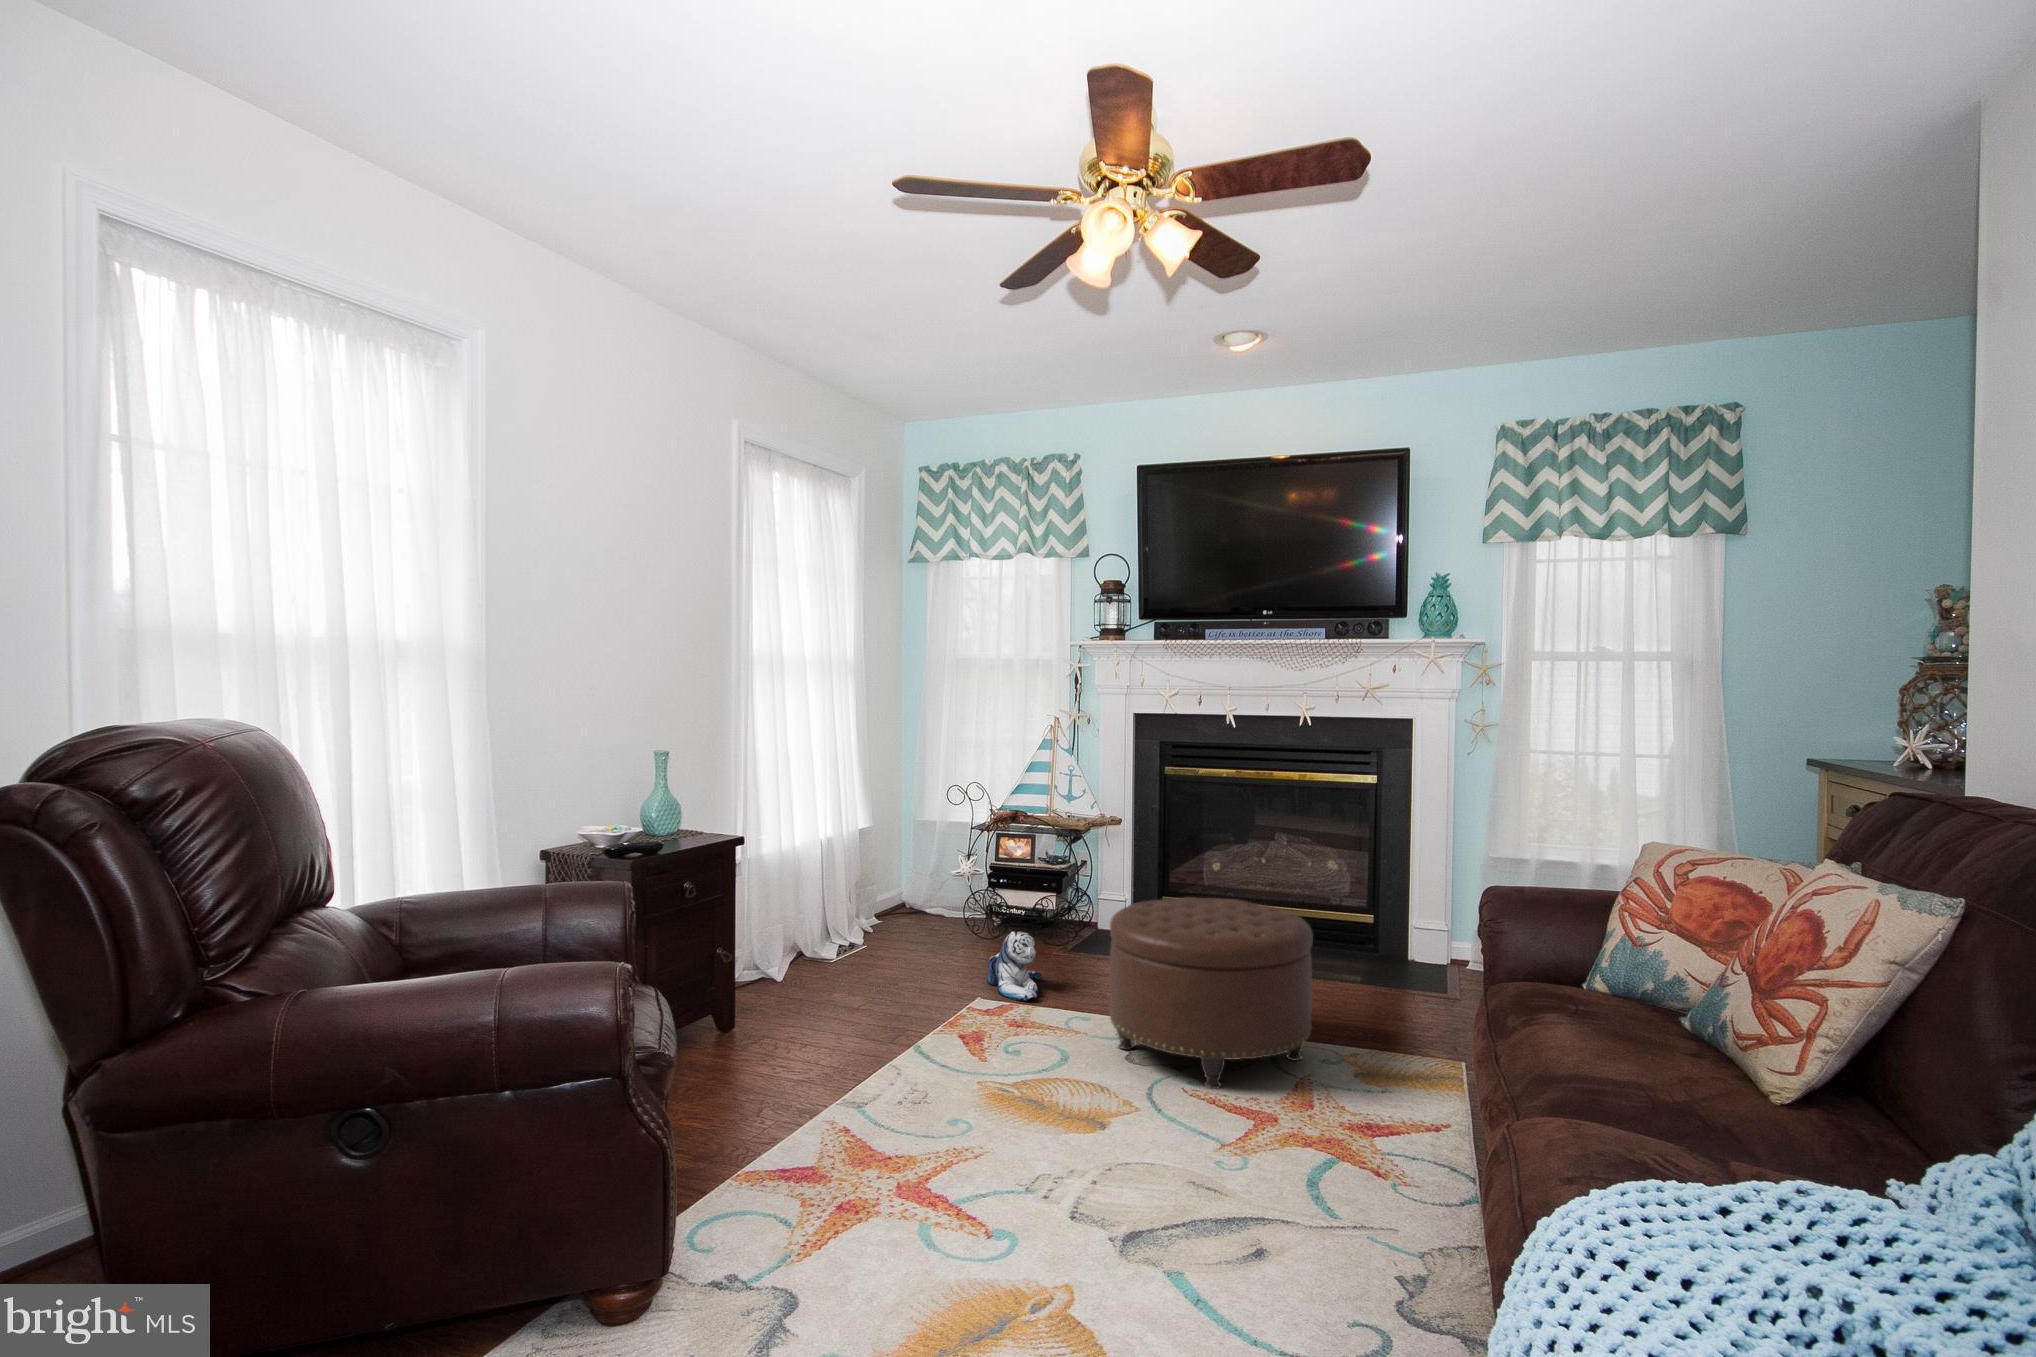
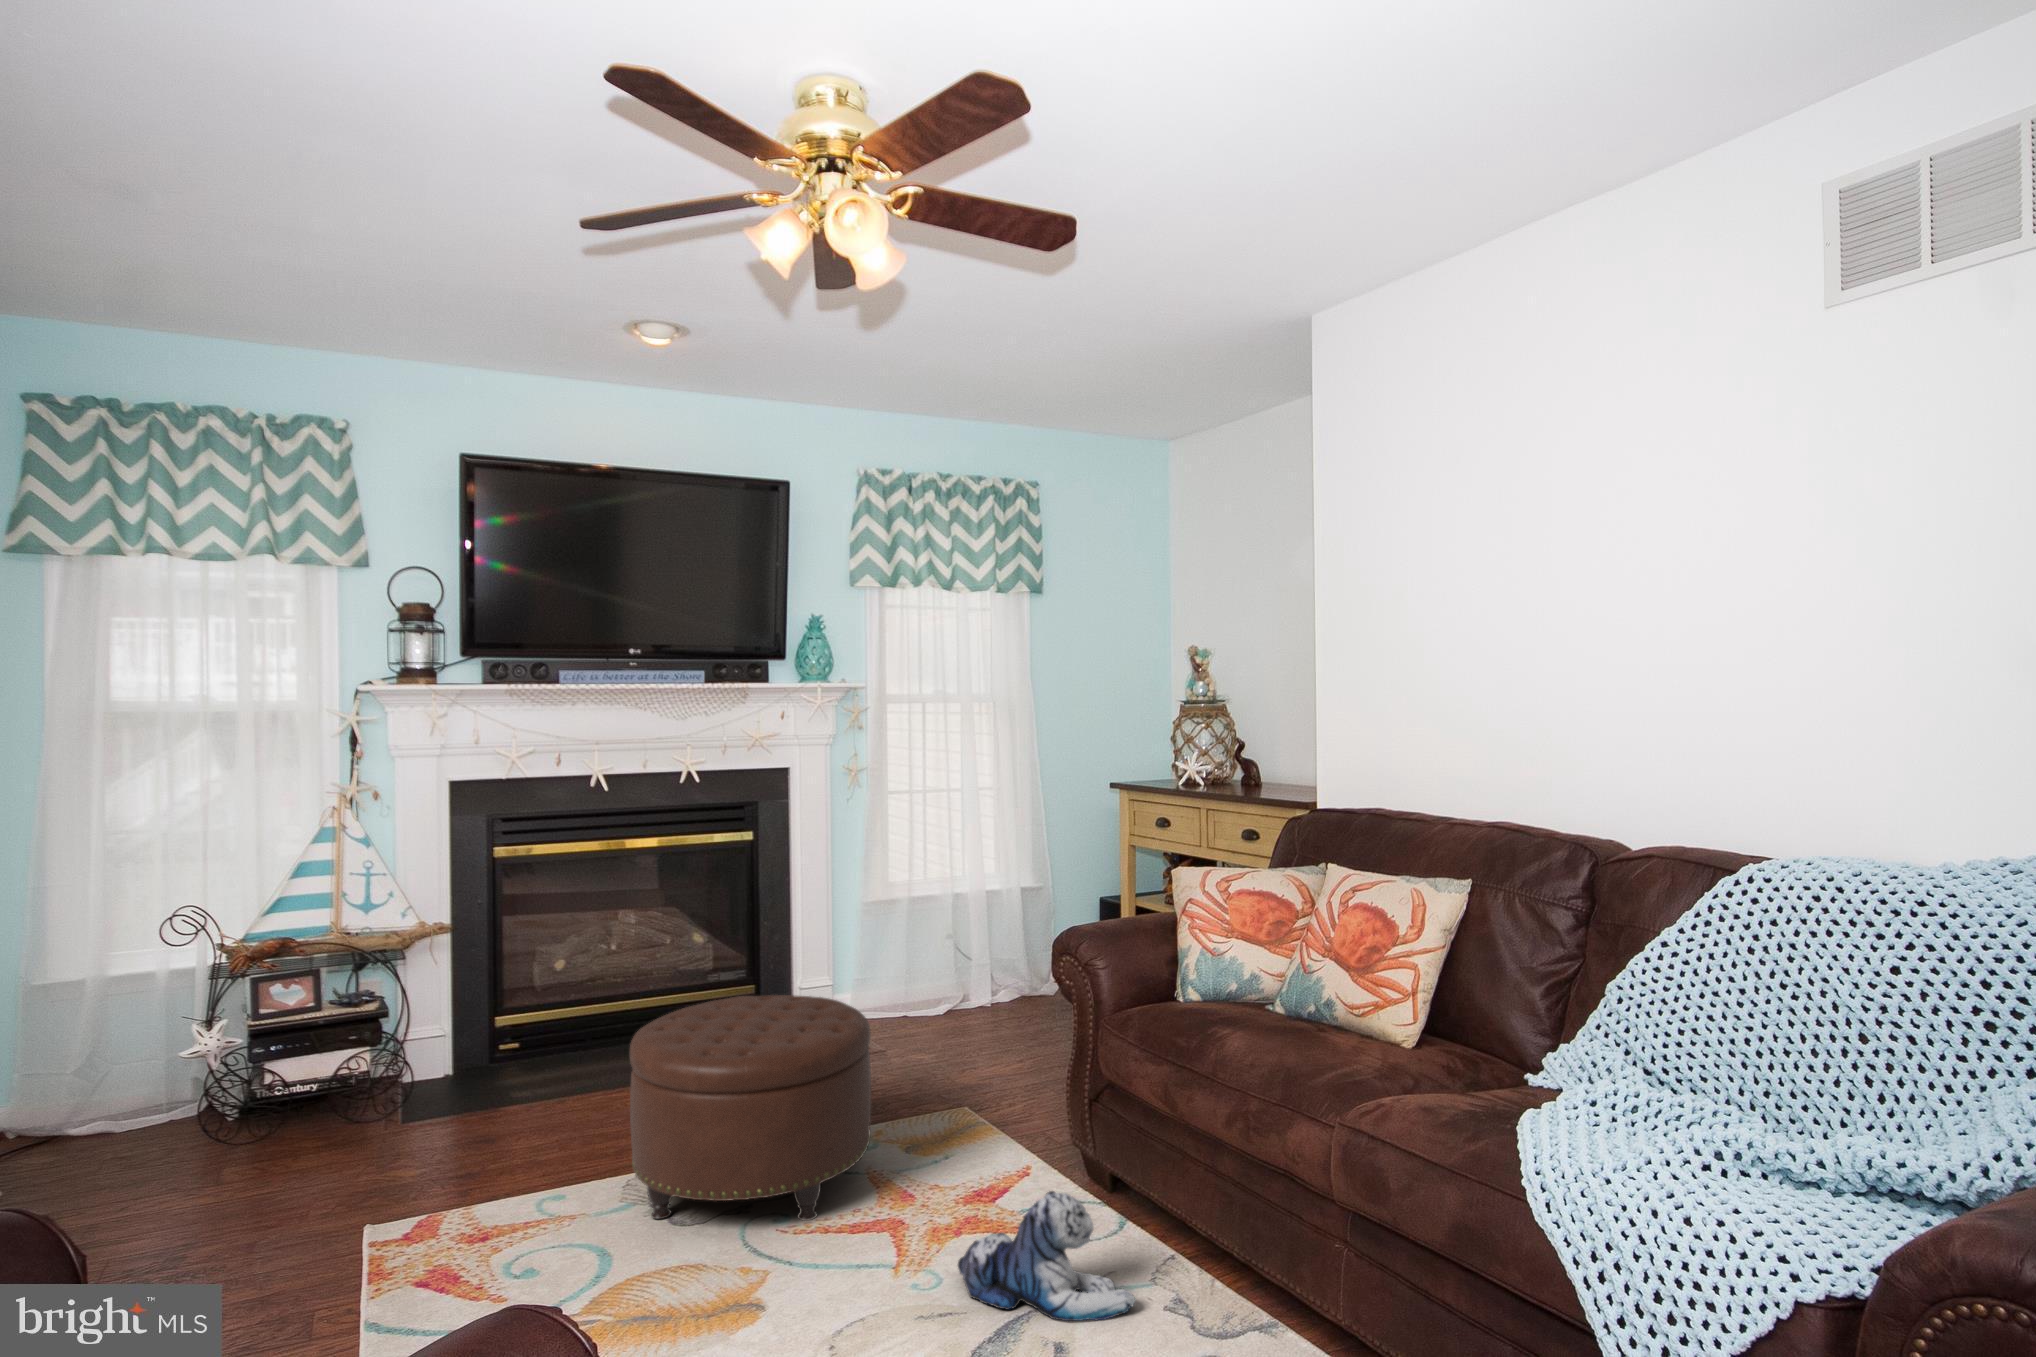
plush toy: present [986,932,1042,1001] -> present [958,1191,1135,1321]

